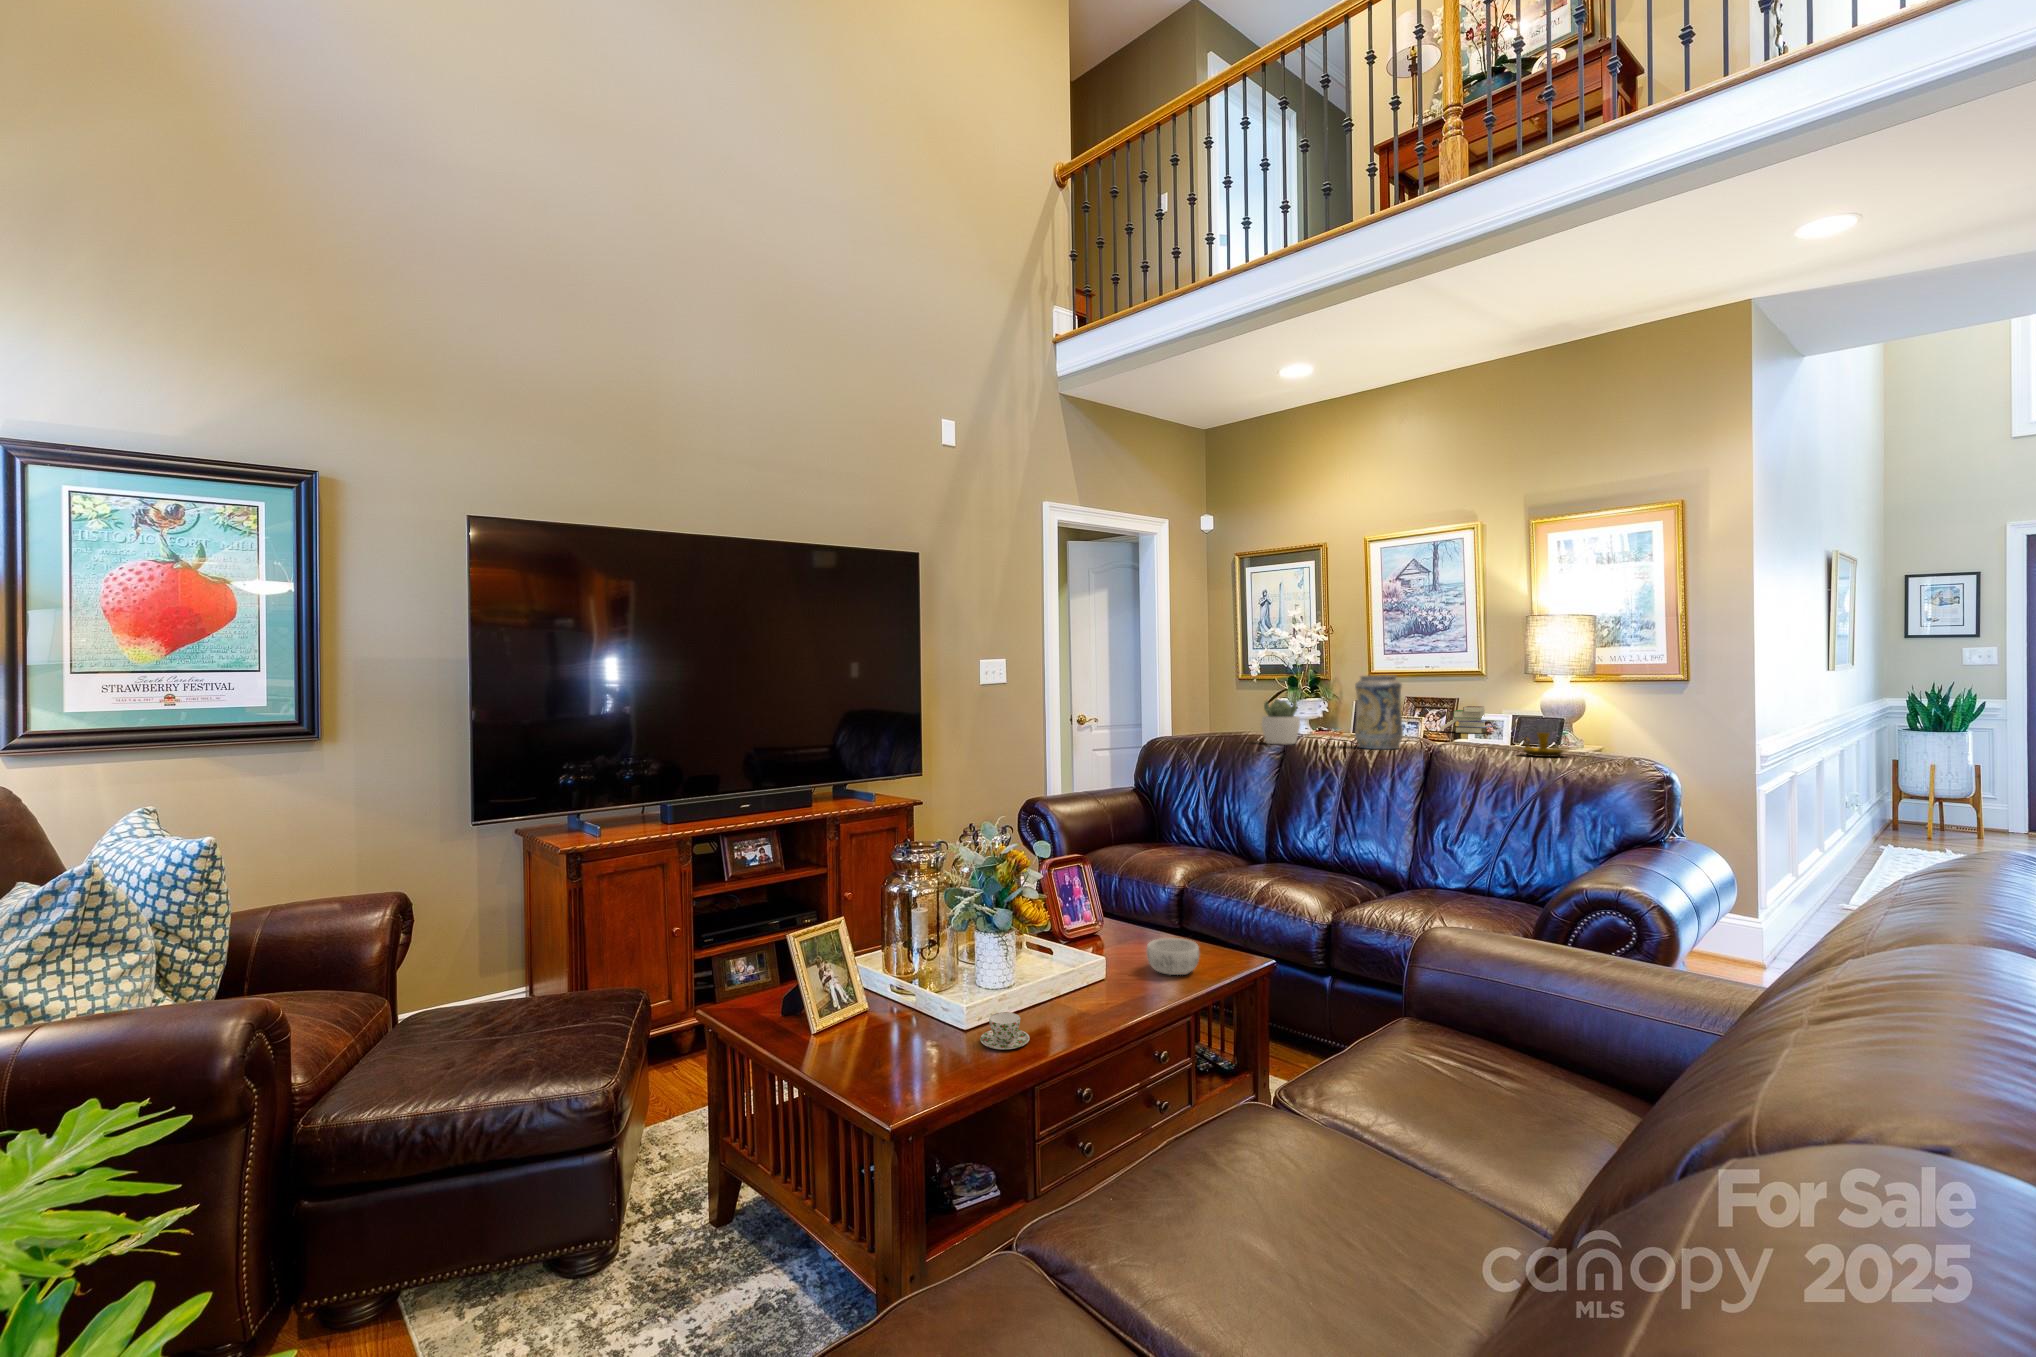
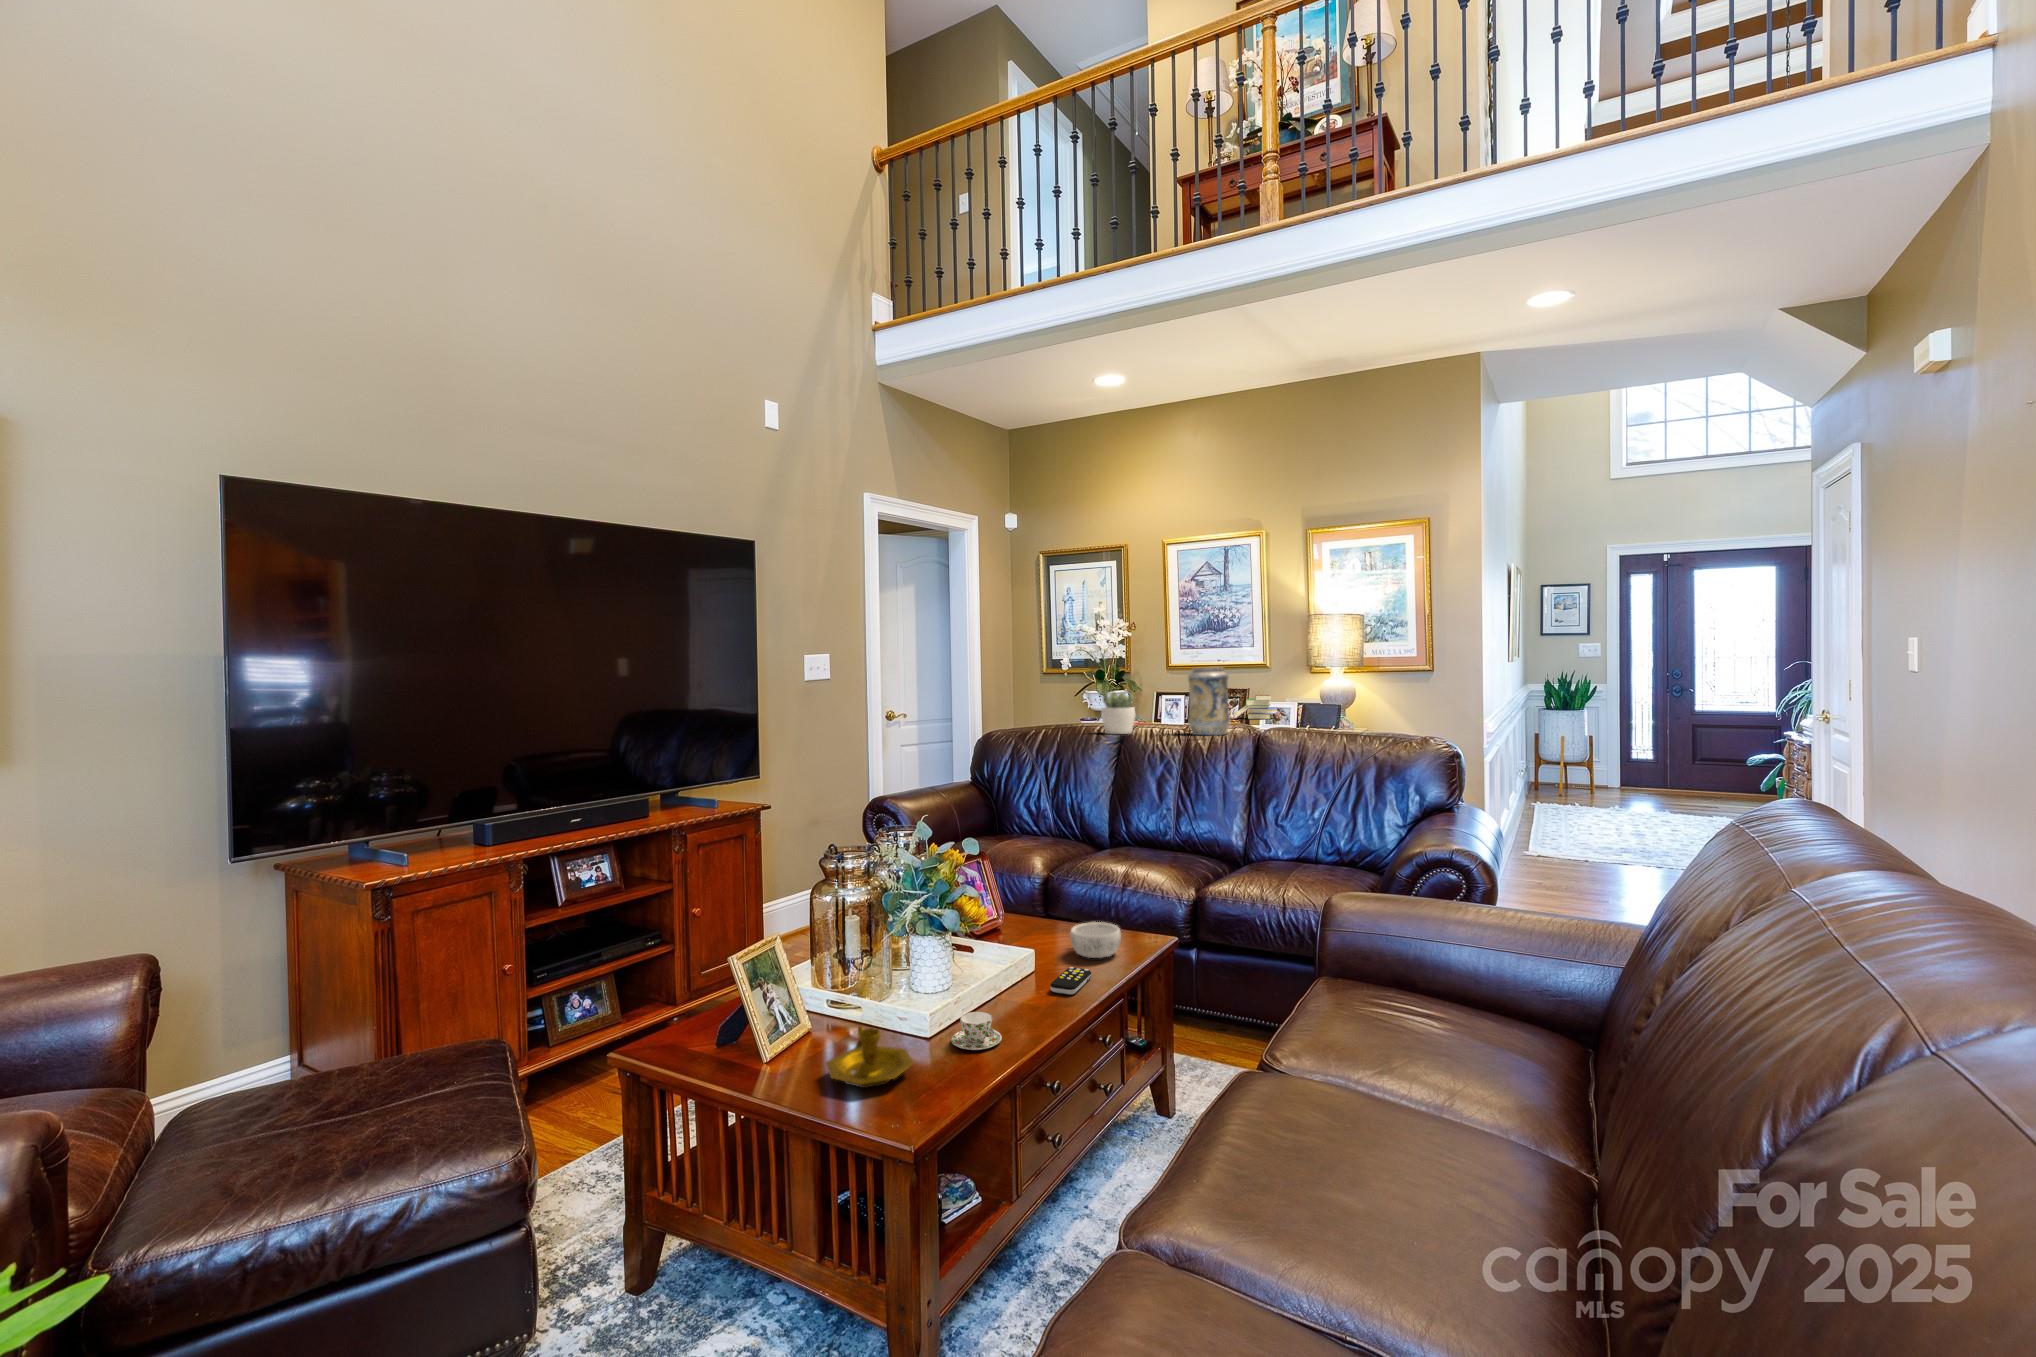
candlestick: present [1520,732,1567,757] -> present [826,1026,913,1088]
remote control: none [1104,981,1153,1008] -> present [1050,967,1091,994]

